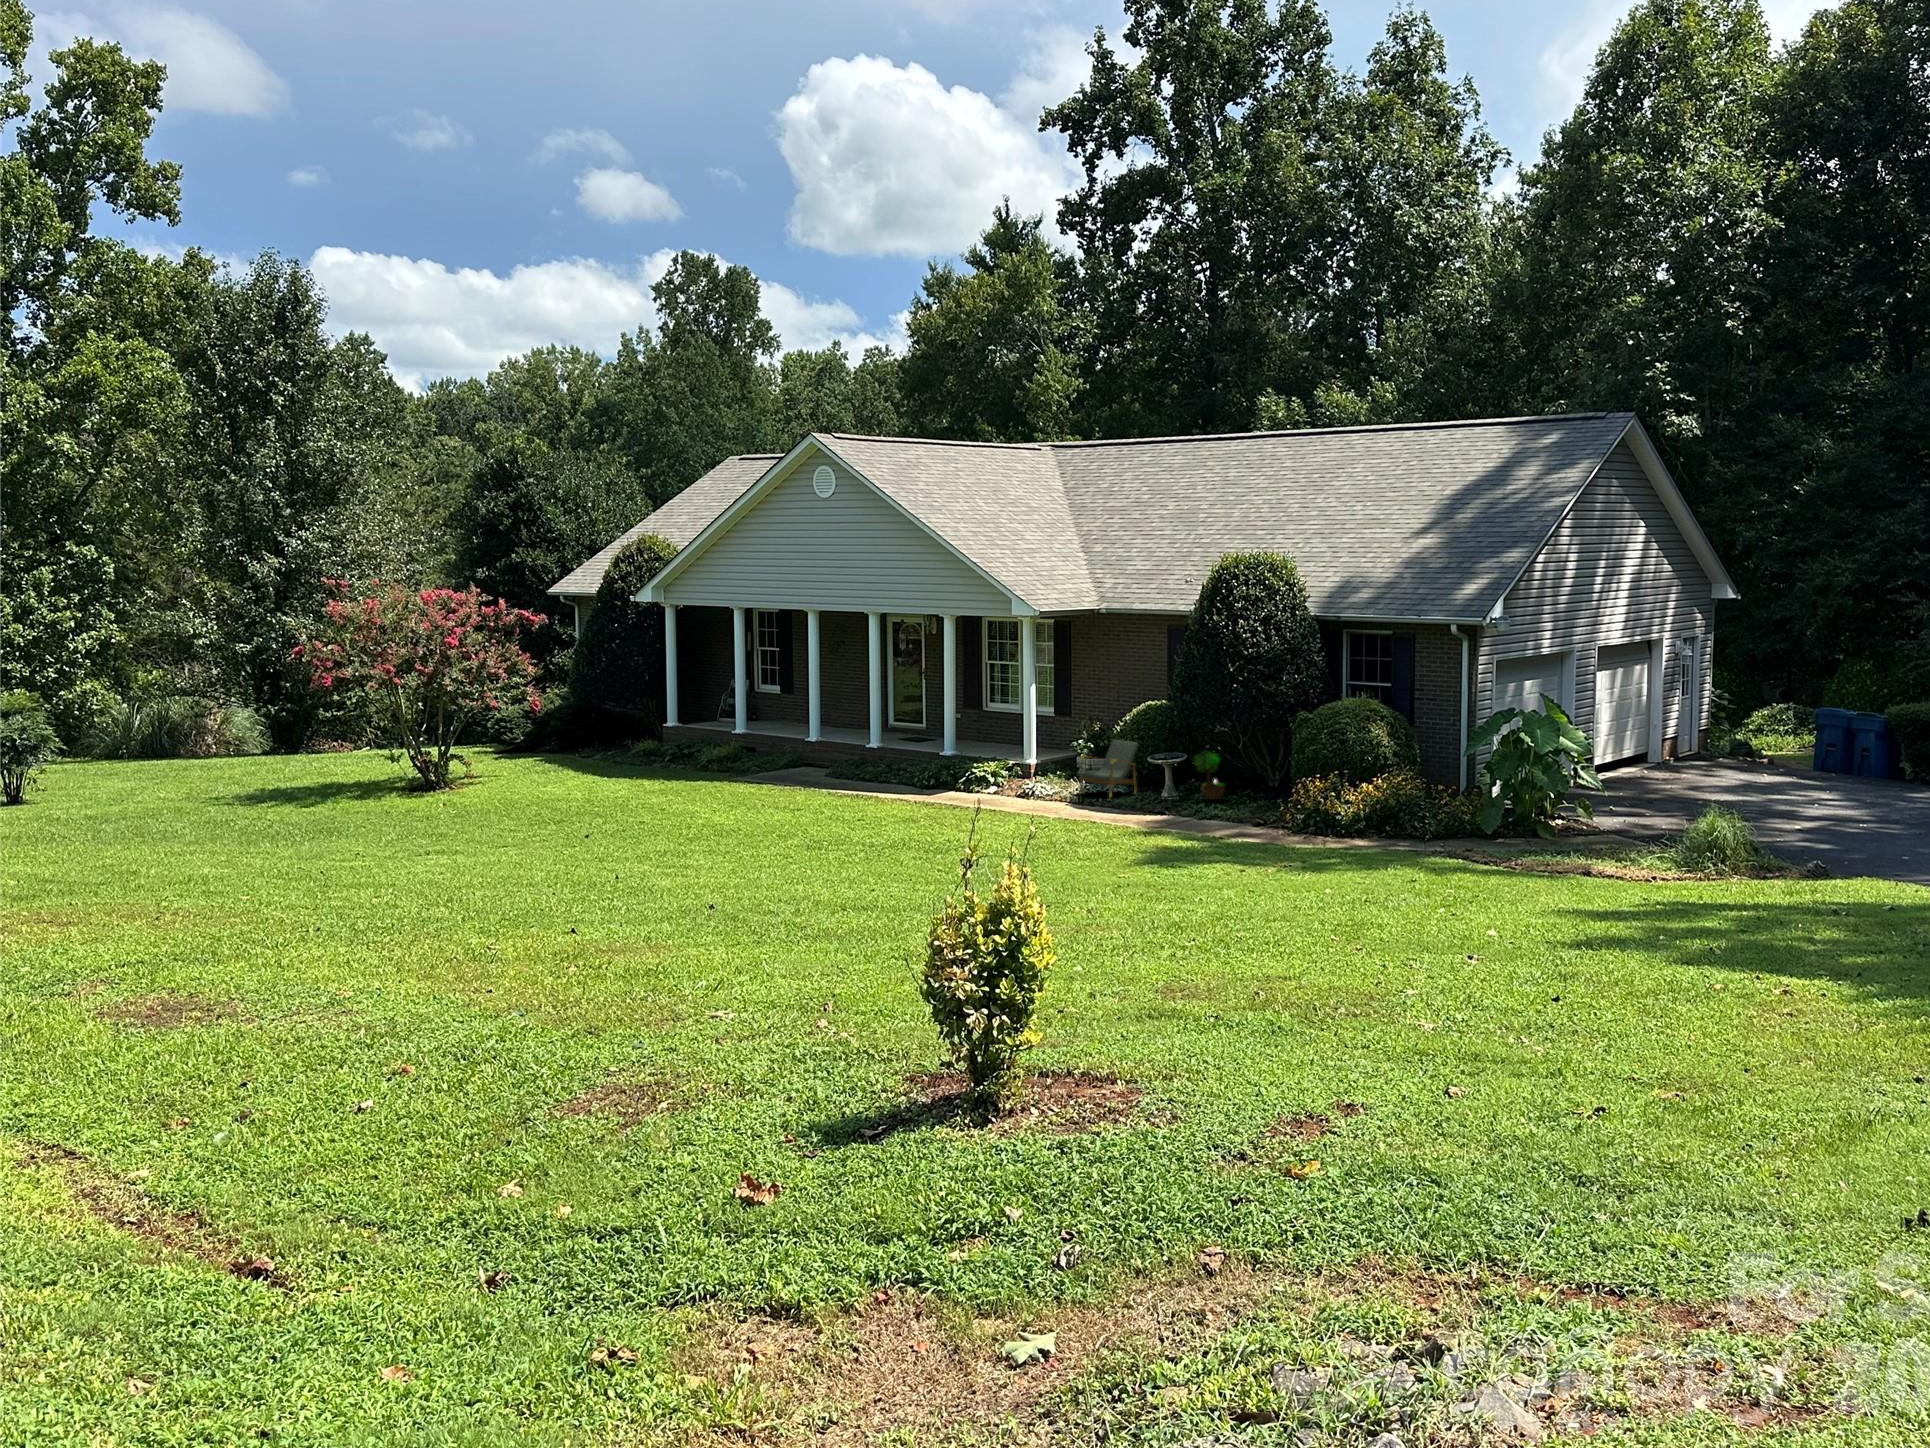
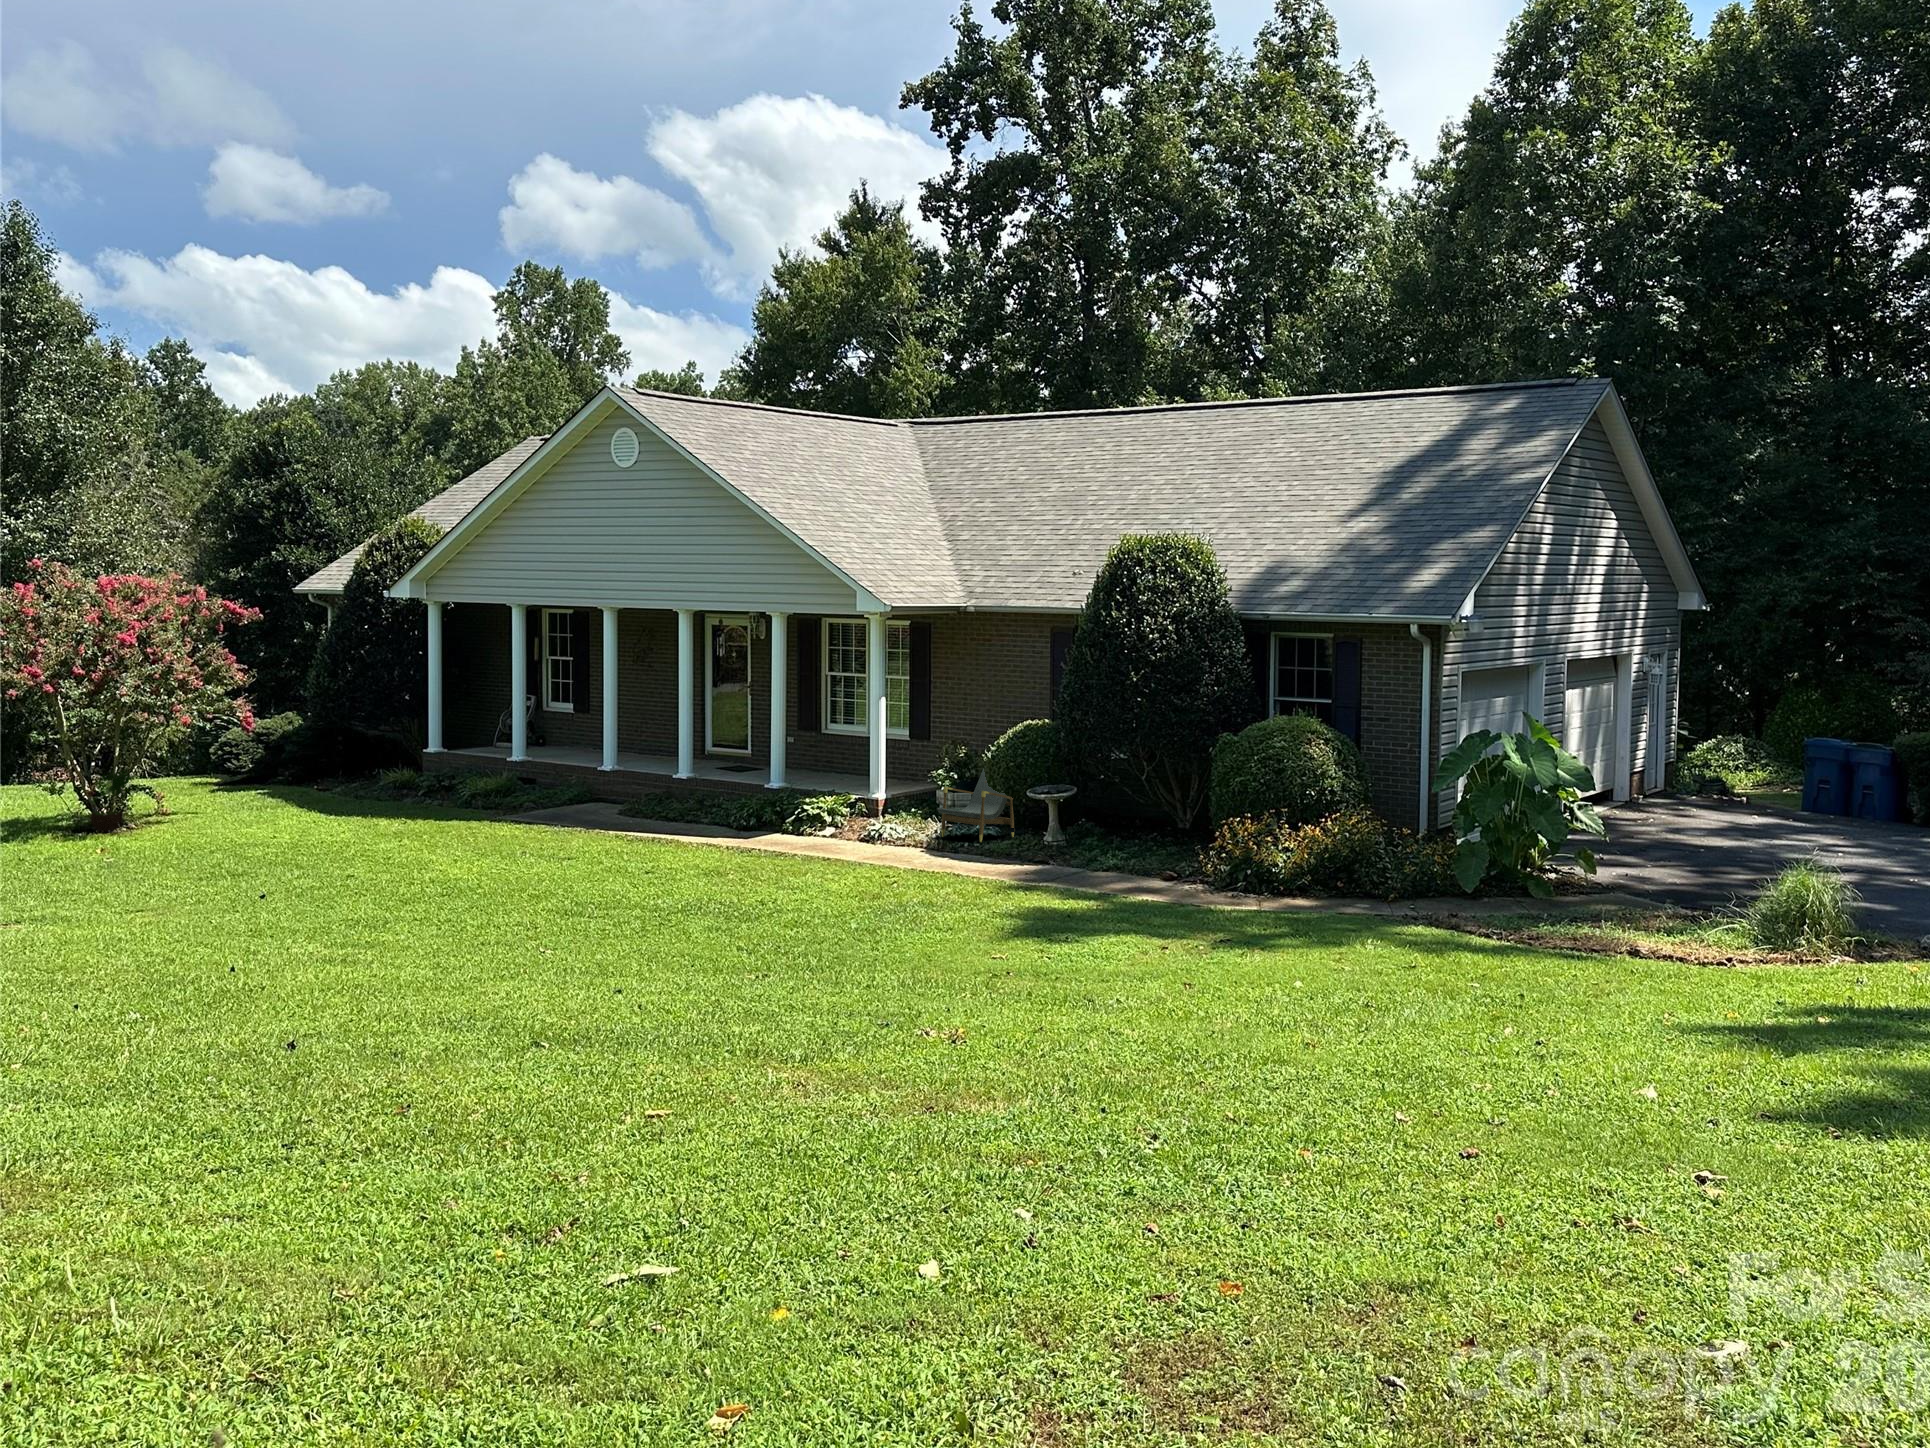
potted tree: present [1195,752,1225,800] -> present [90,772,130,832]

